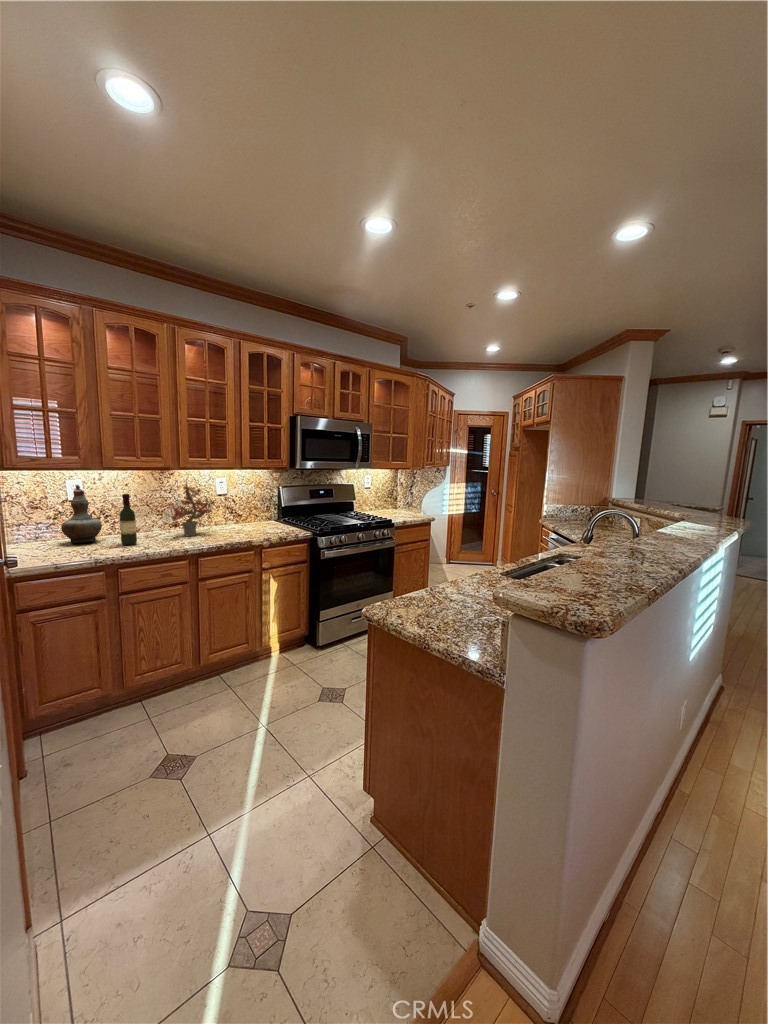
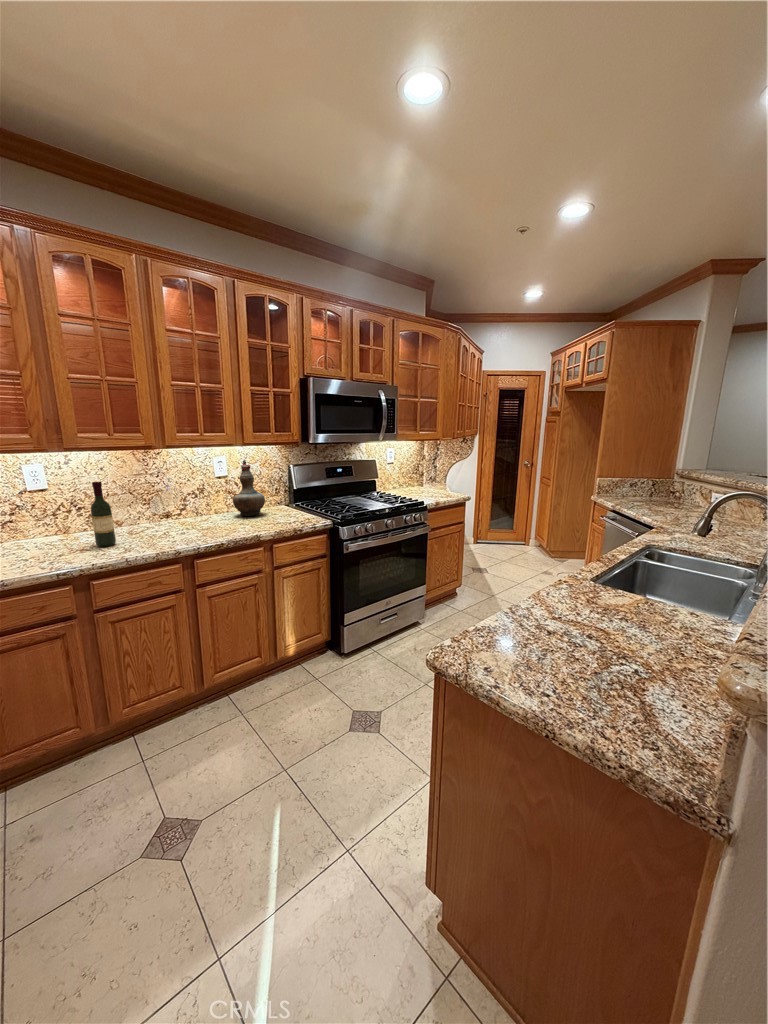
potted plant: present [170,481,214,536] -> none [151,455,214,531]
decorative vase: present [61,485,102,543] -> present [233,460,265,516]

